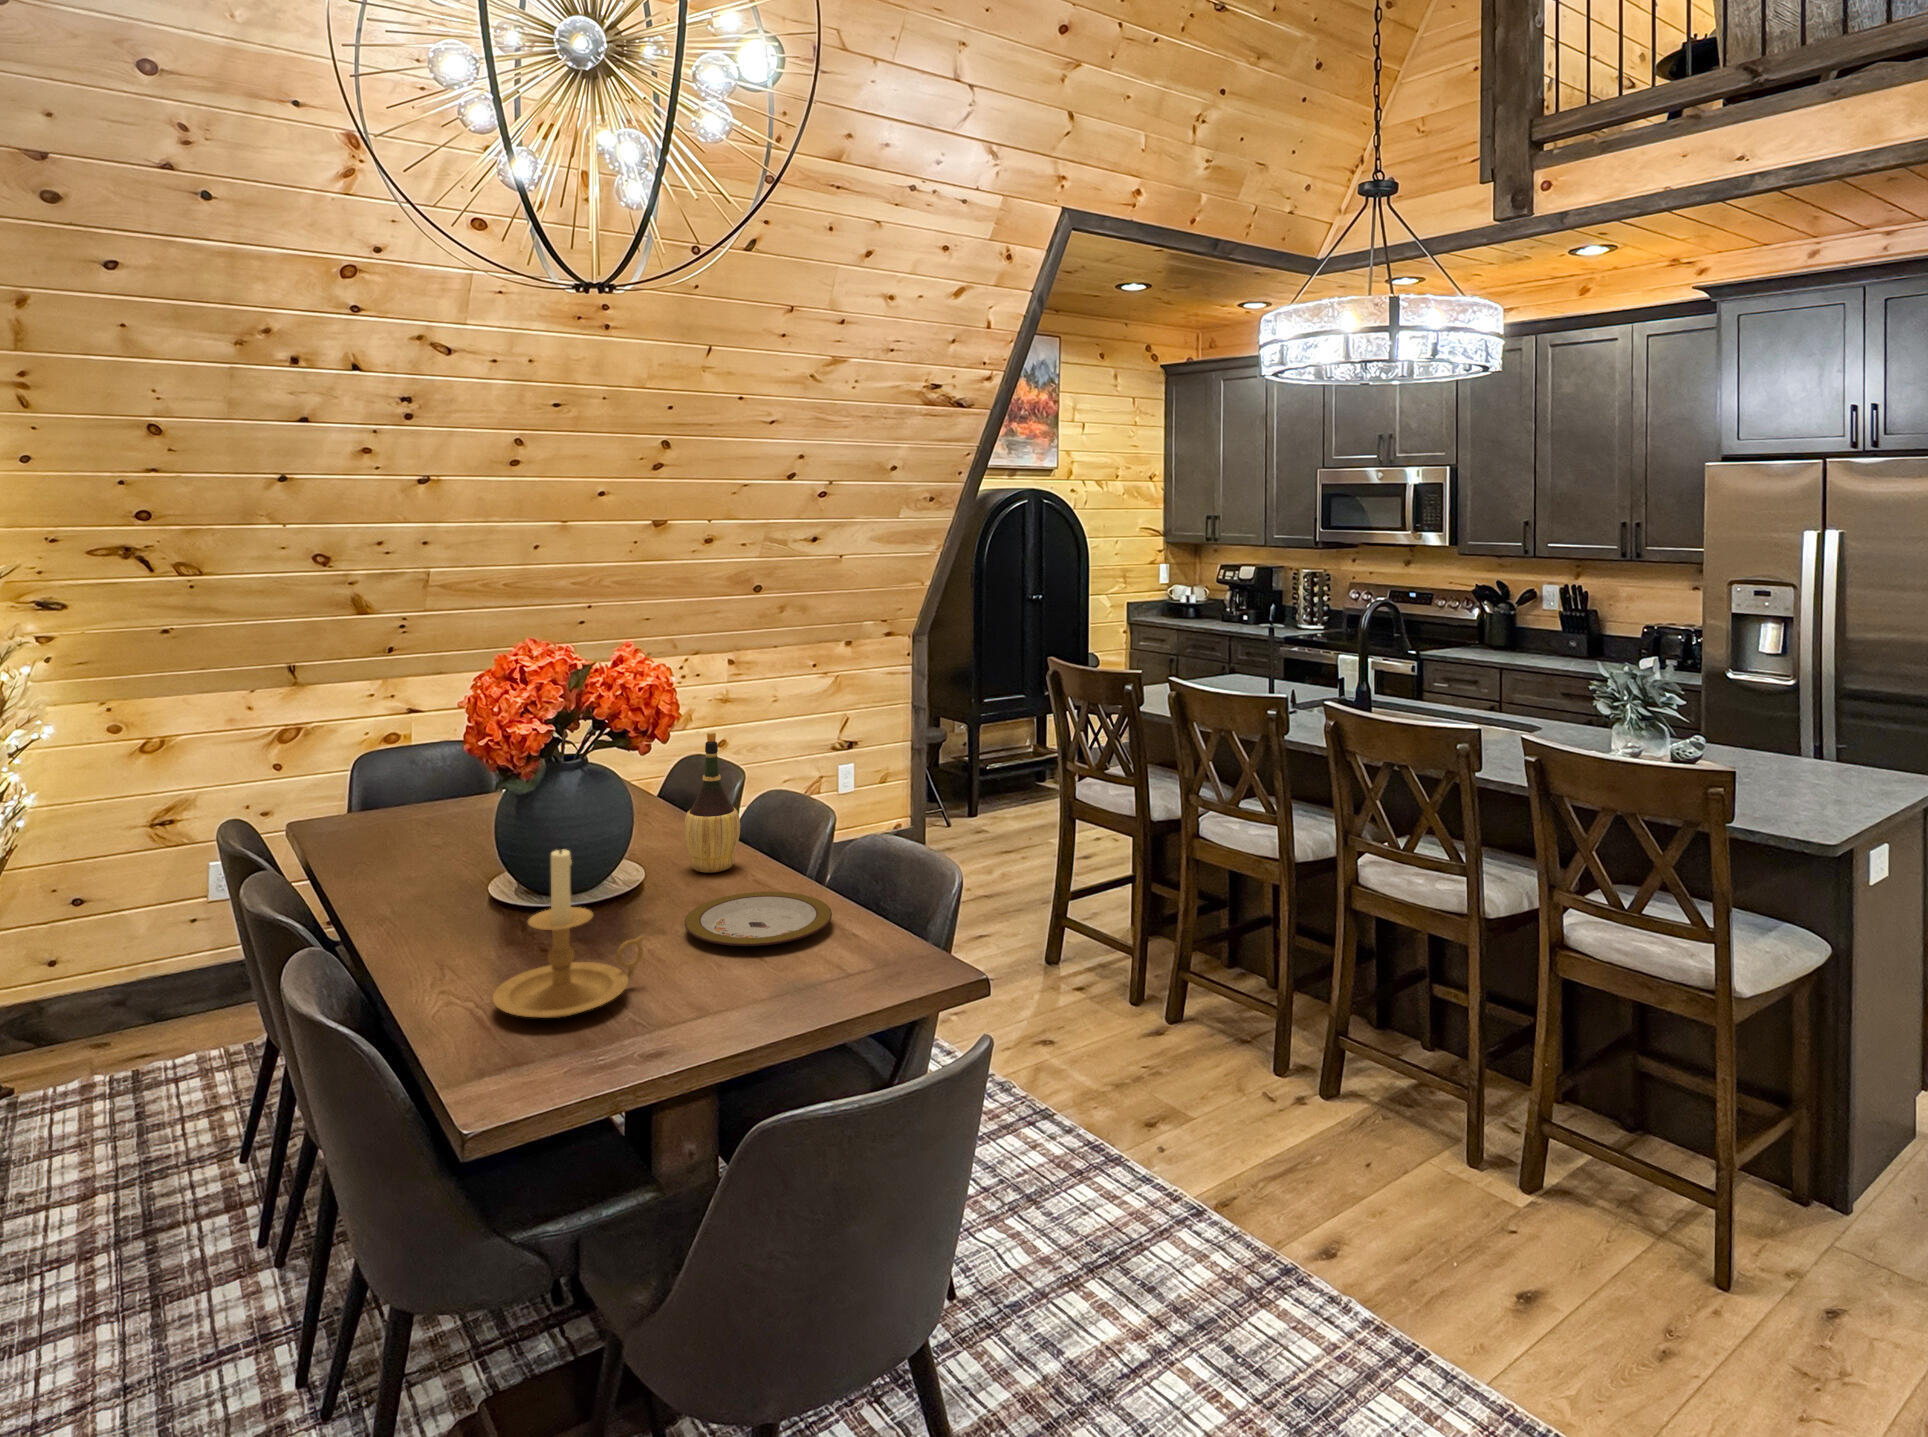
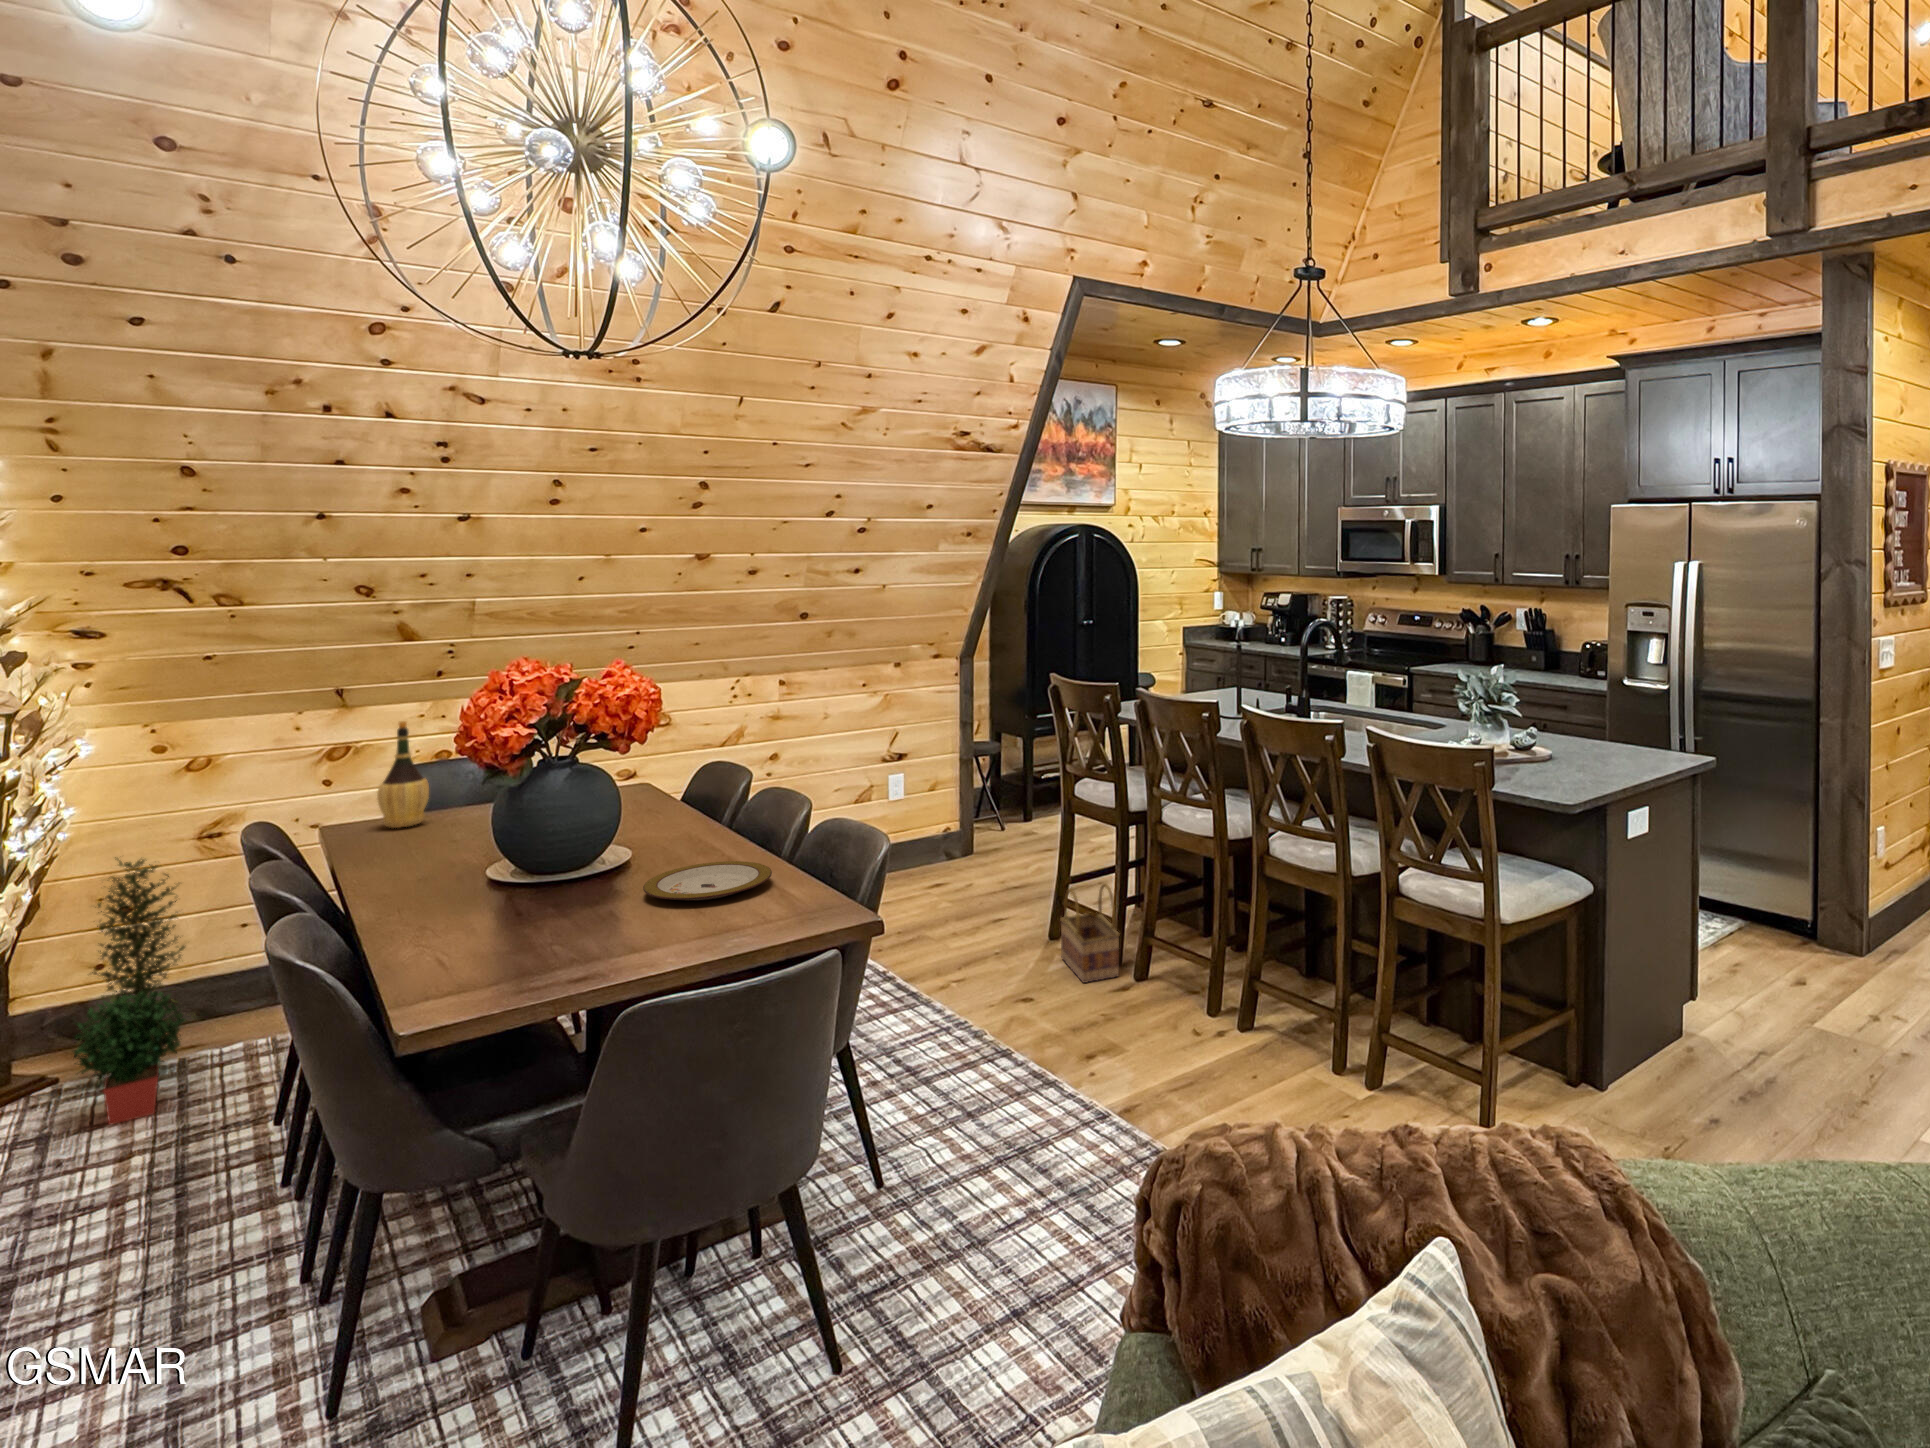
wine bottle: present [684,733,740,872] -> present [377,721,429,828]
candle holder: present [493,846,644,1018] -> none [455,818,593,953]
potted plant: none [33,847,153,1153] -> present [73,857,188,1124]
basket: none [1070,908,1150,1027] -> present [1060,883,1120,983]

